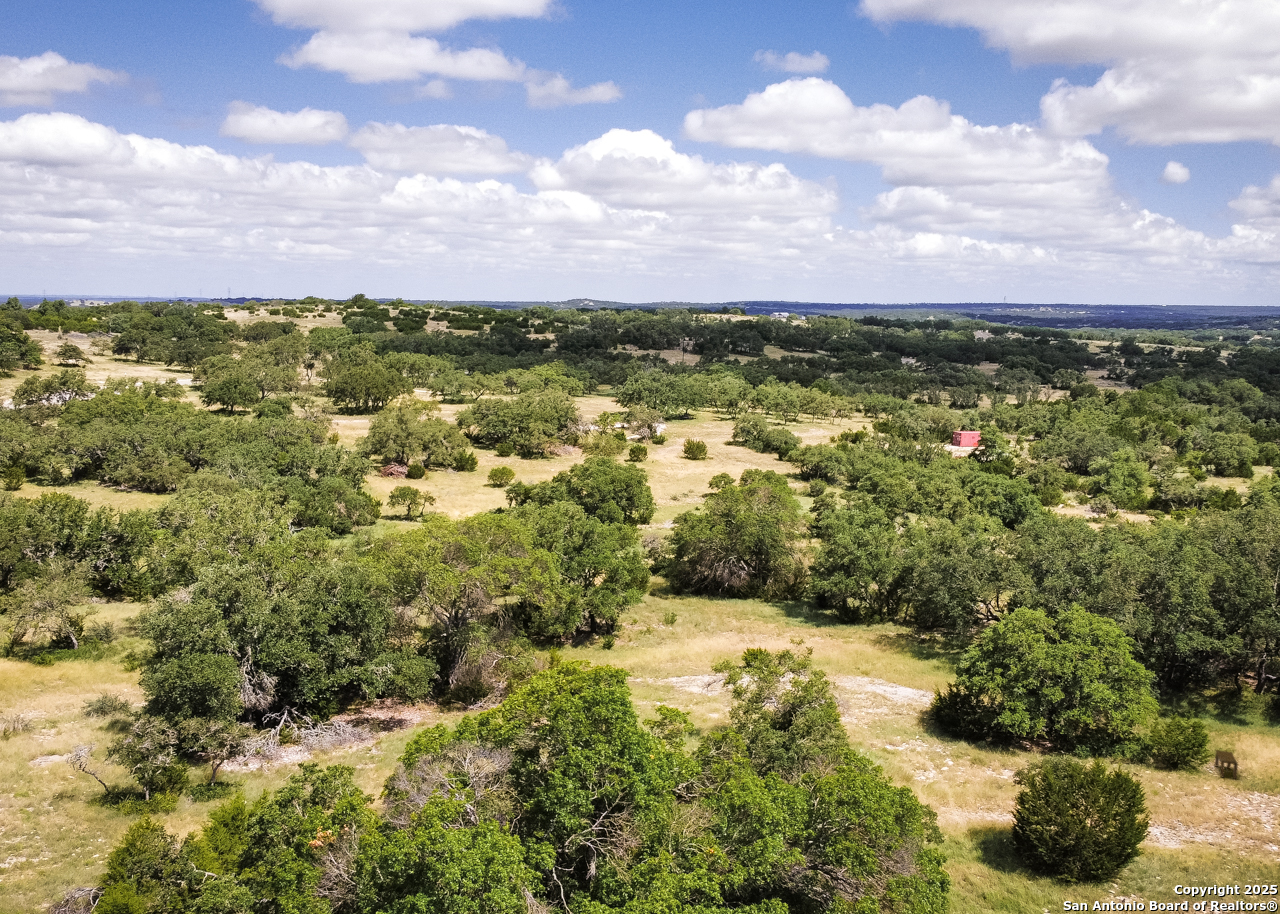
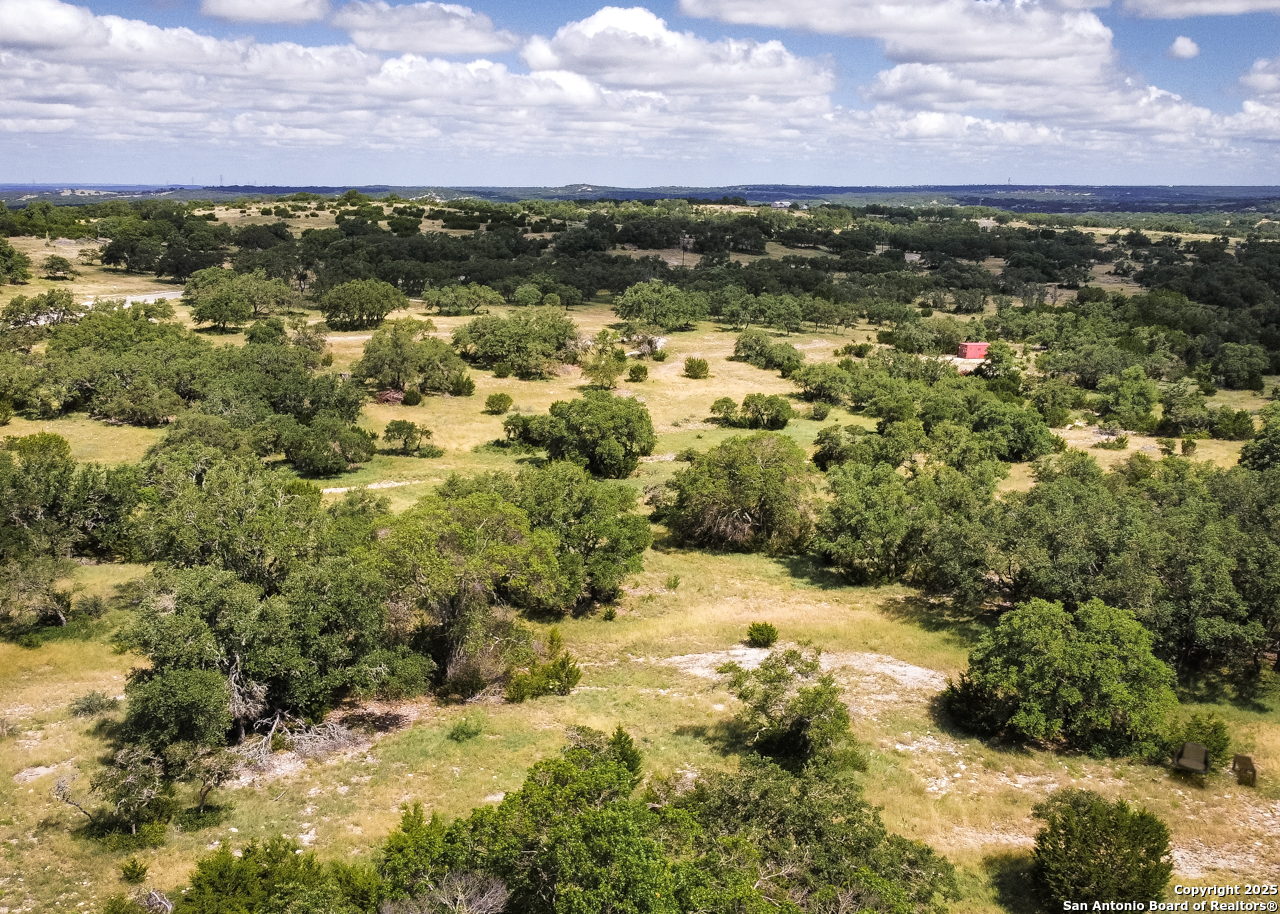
lounge chair: none [1157,737,1192,780] -> present [1174,742,1211,778]

